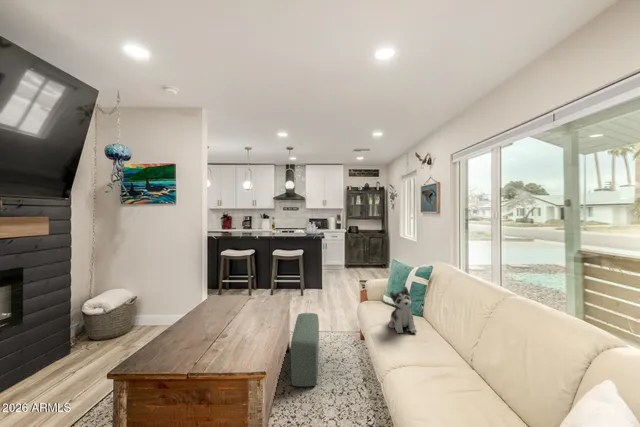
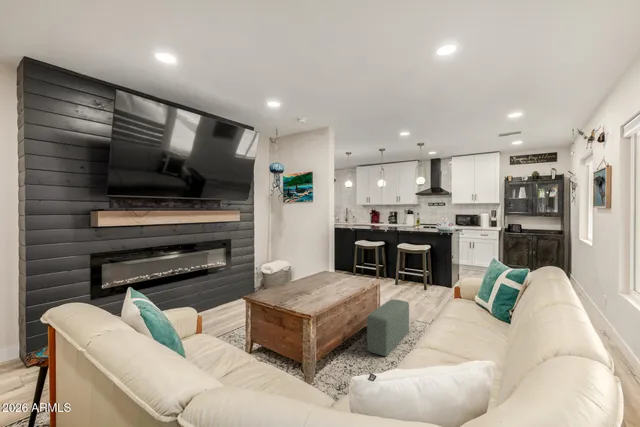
plush toy: present [389,287,417,333] -> none [452,284,482,330]

